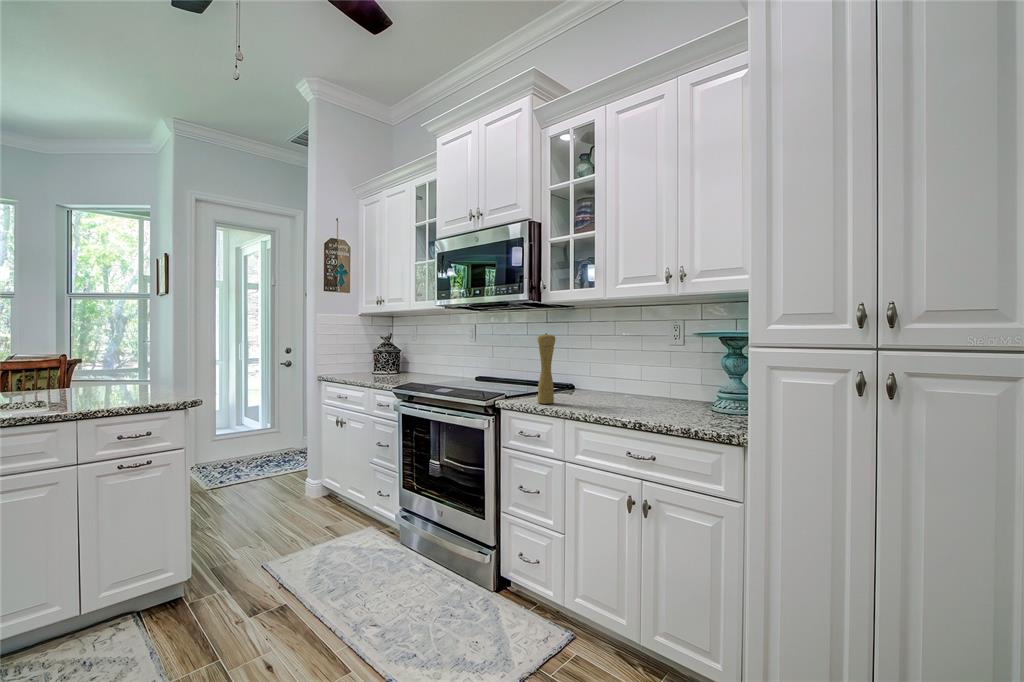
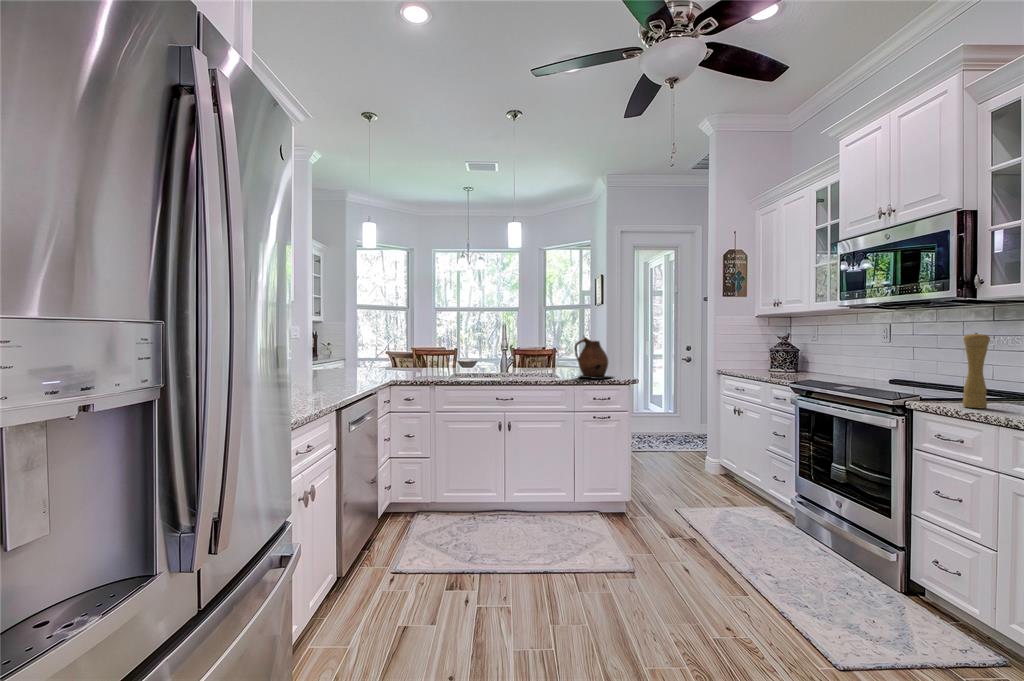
ceramic pitcher: none [84,337,163,405] -> present [574,336,611,379]

